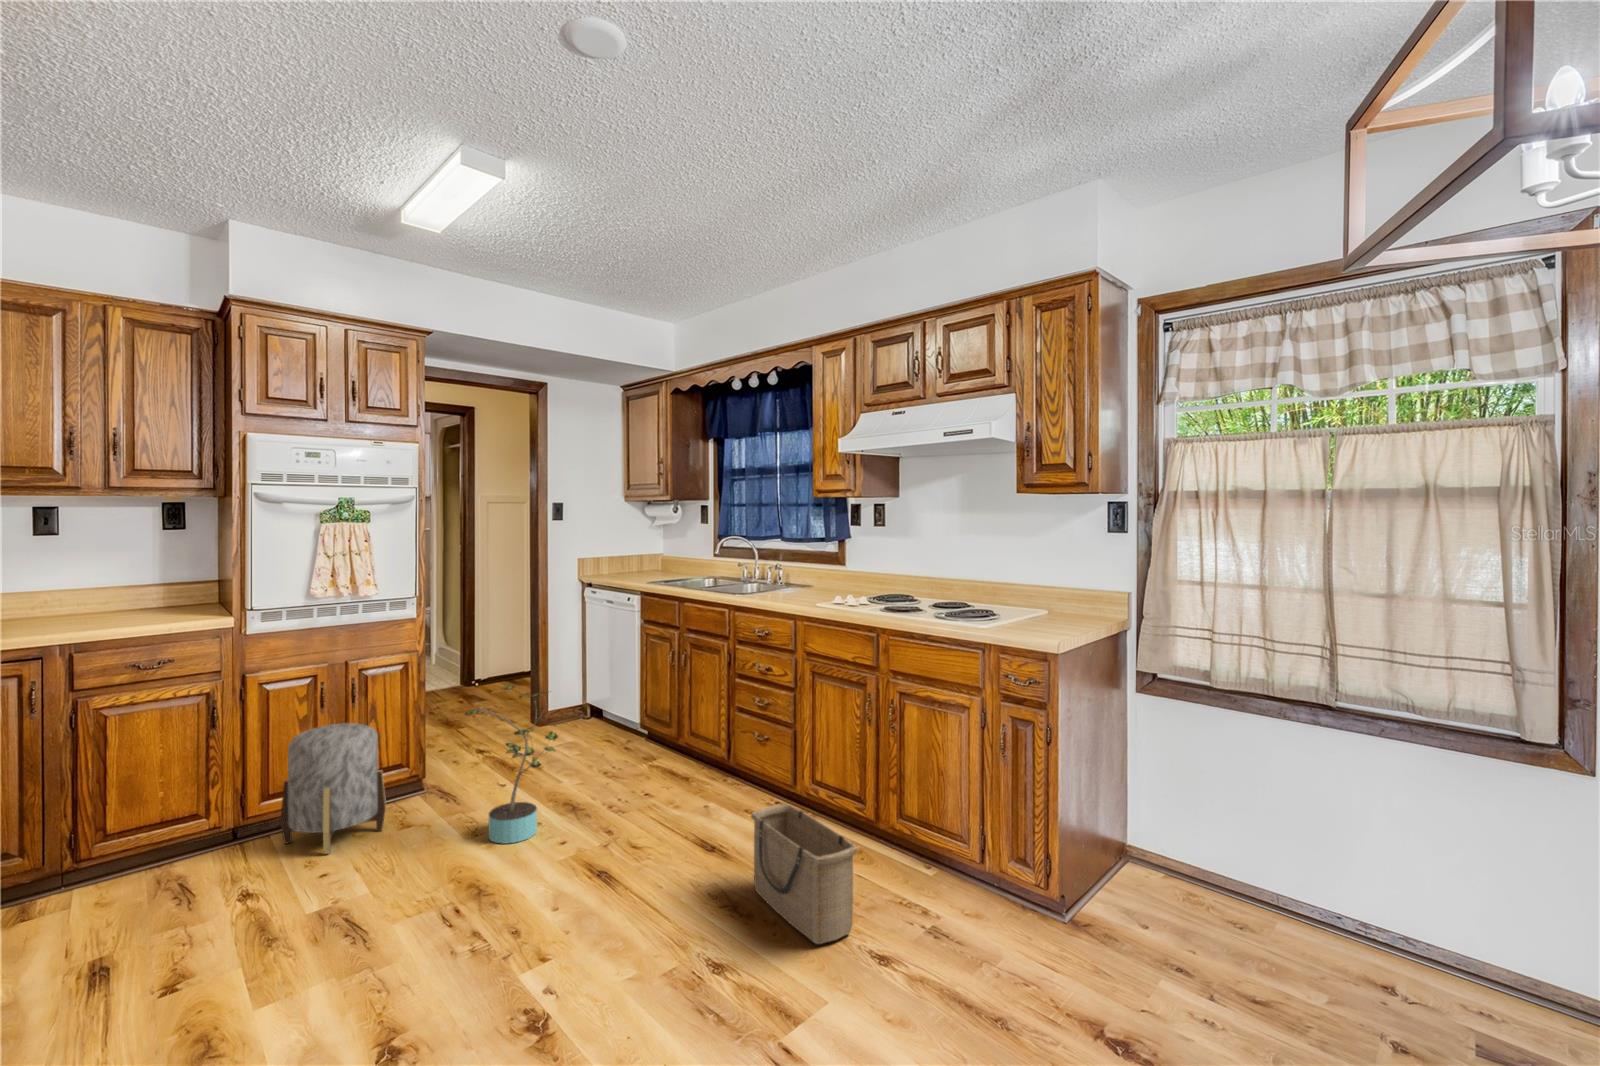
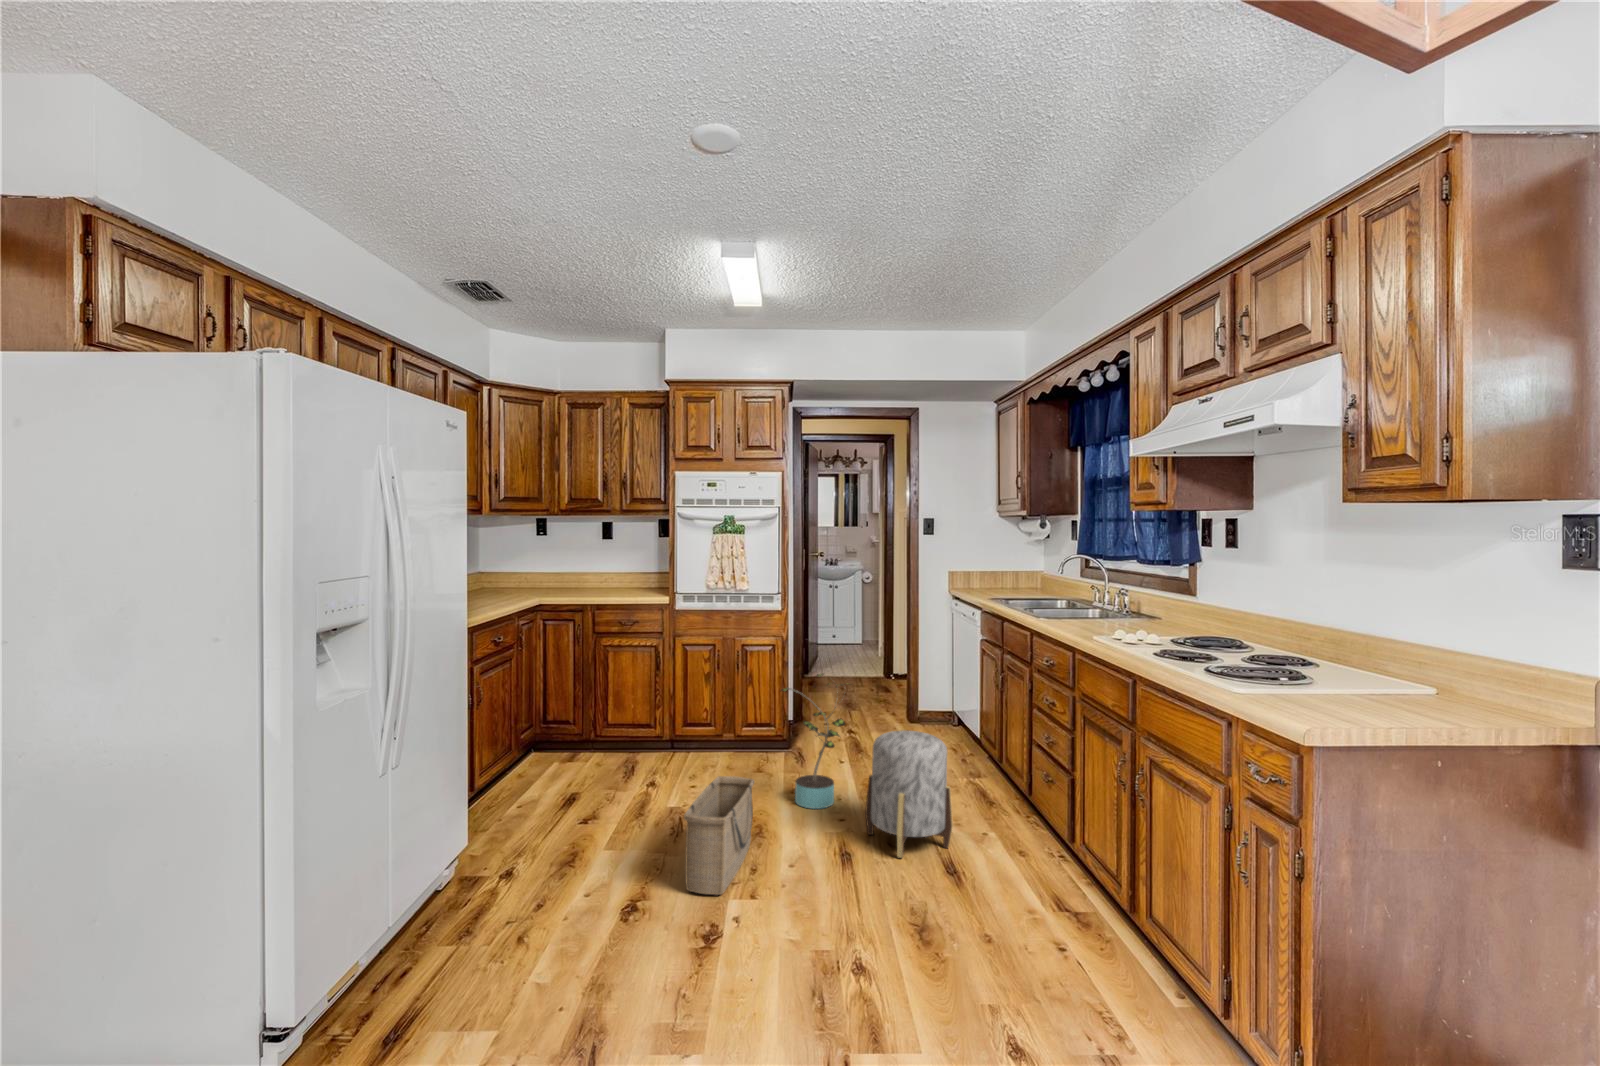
stool: present [280,723,386,854] -> present [865,730,953,858]
basket: present [751,804,857,944] -> present [684,776,754,895]

